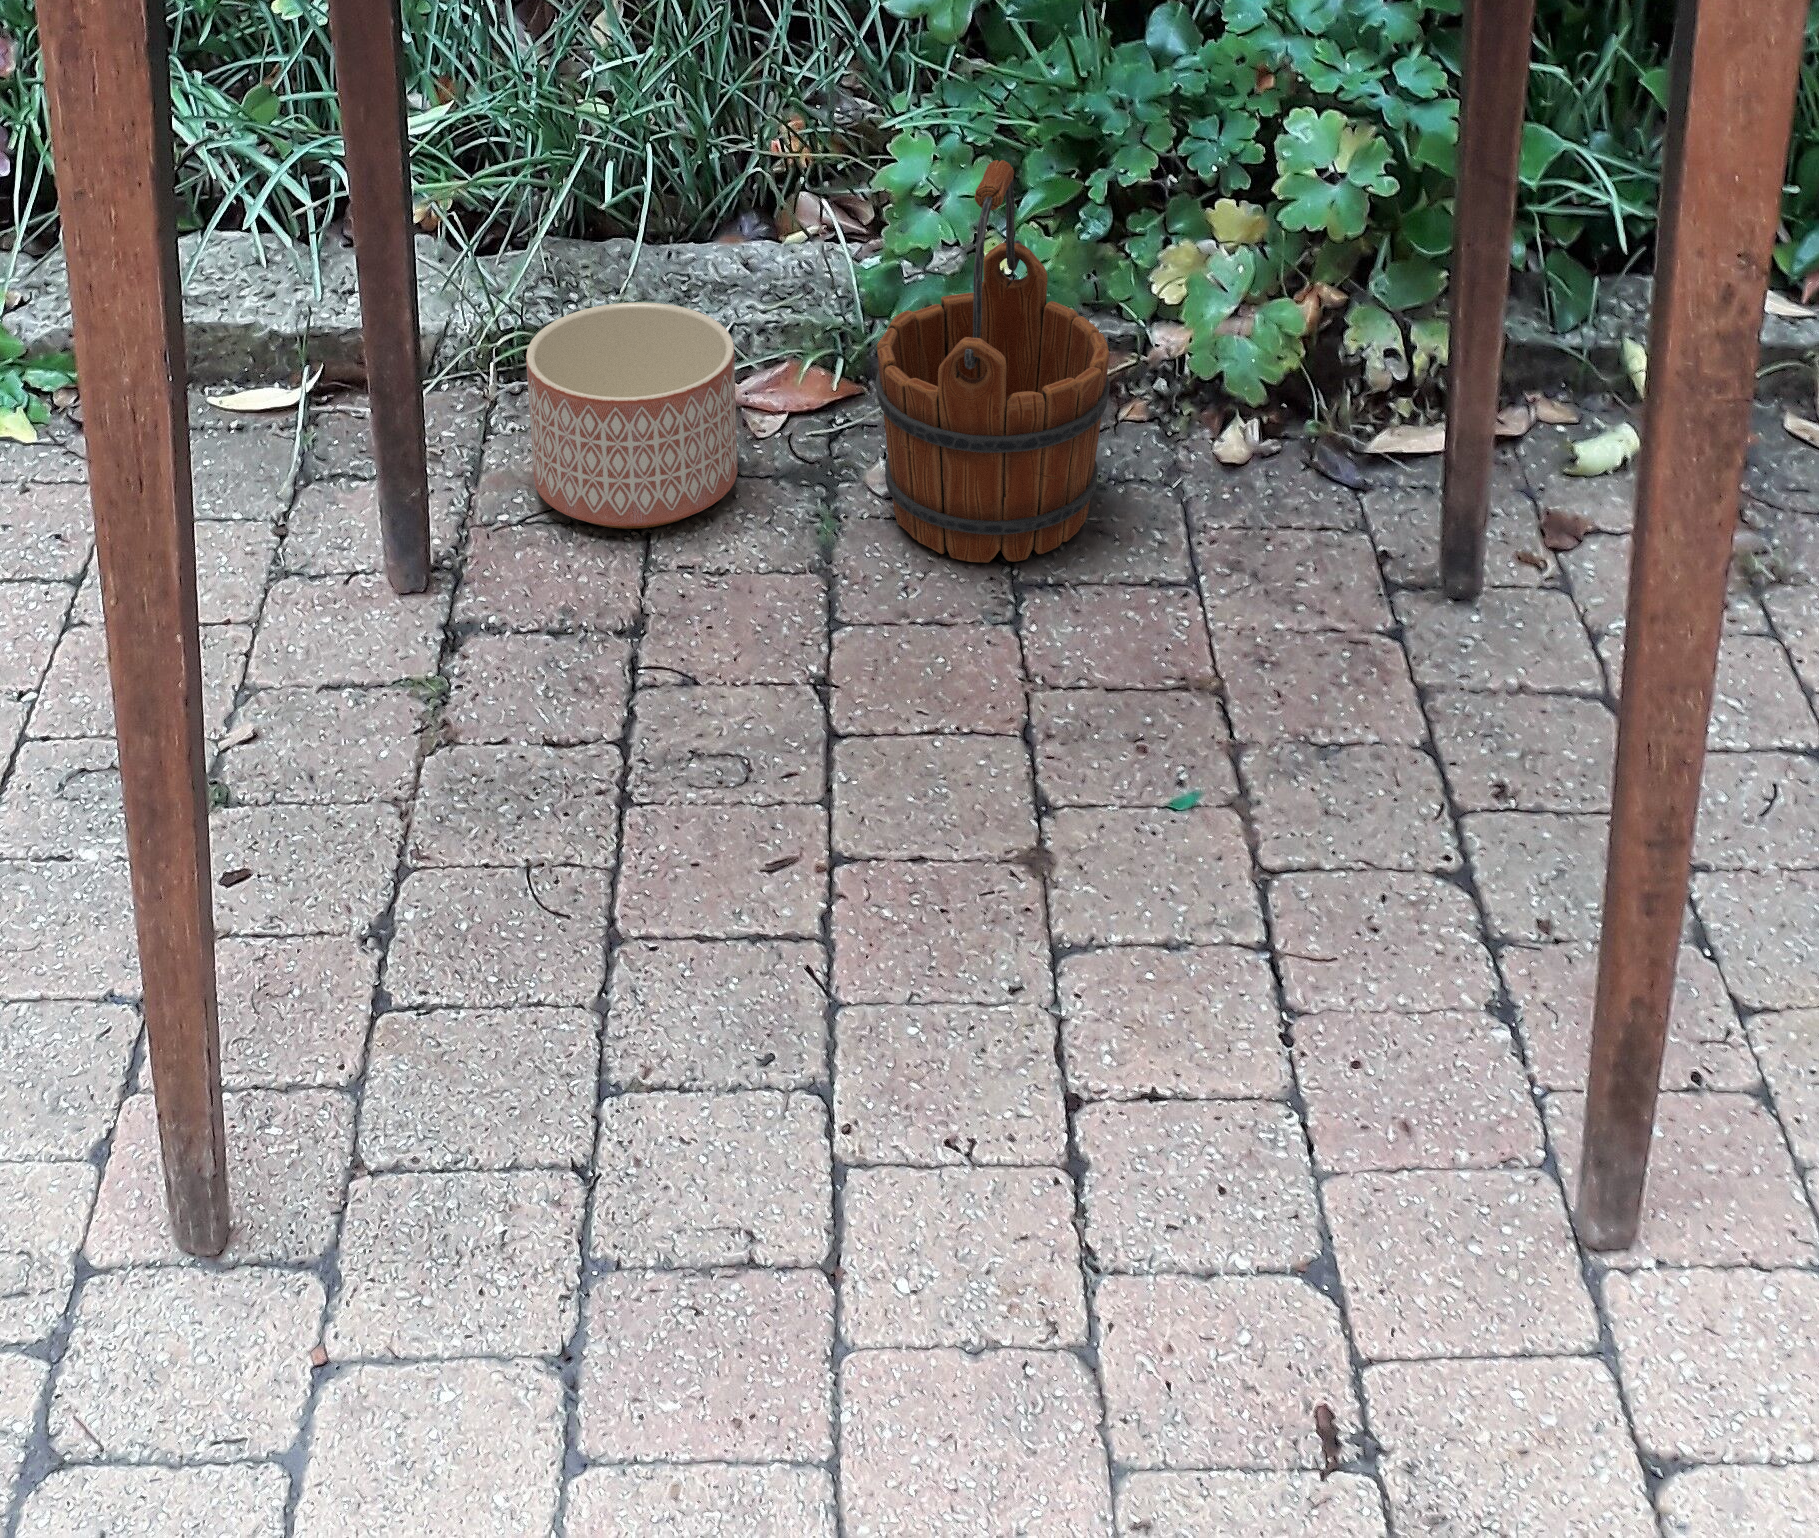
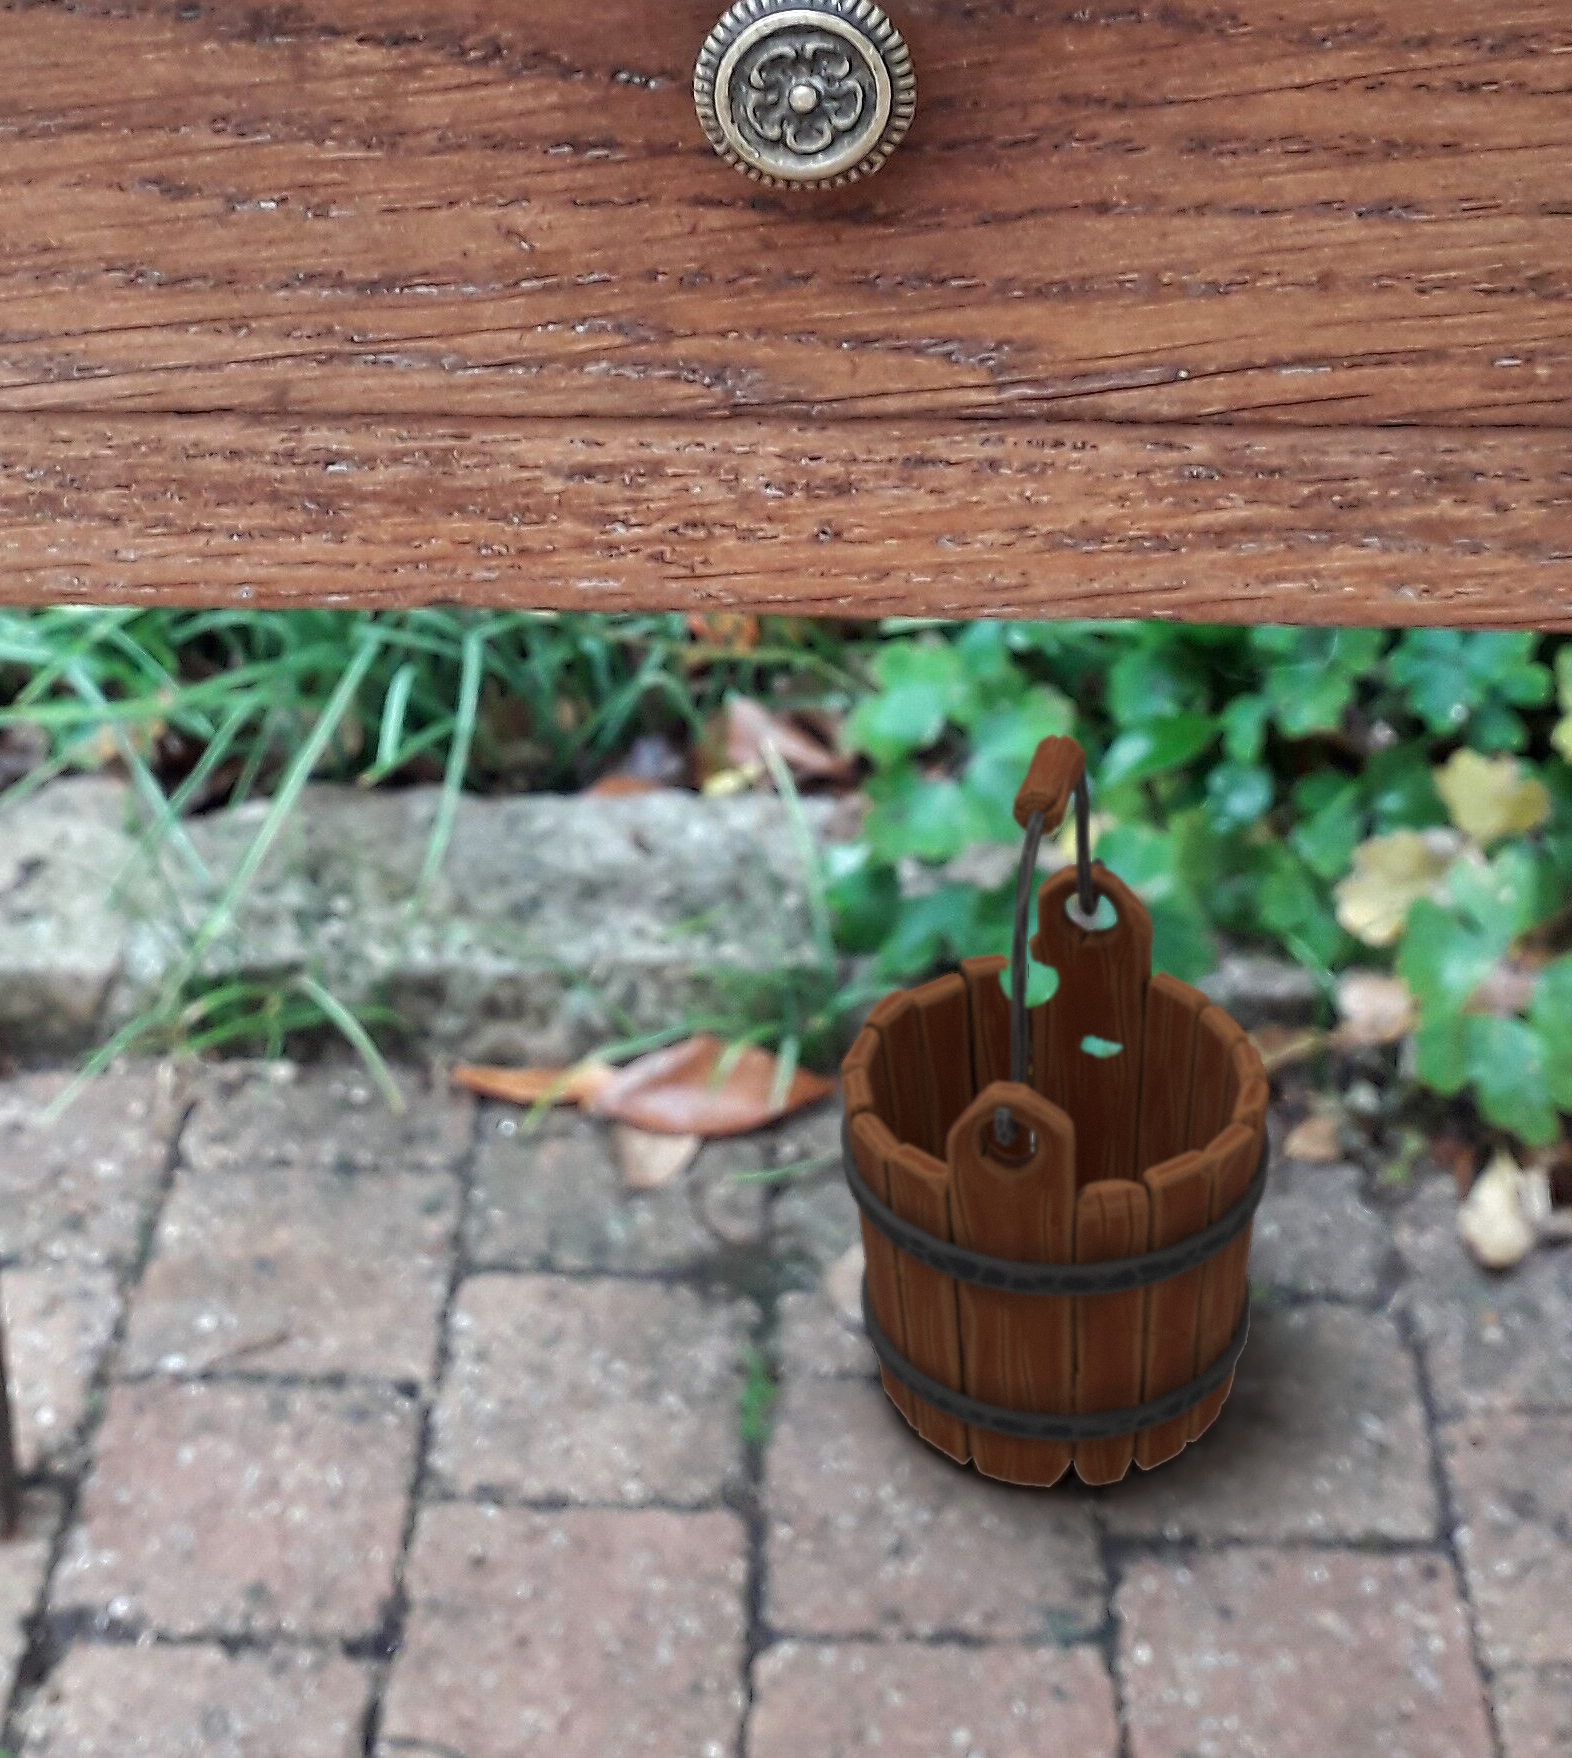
planter: present [526,302,738,529] -> none [217,953,600,1393]

